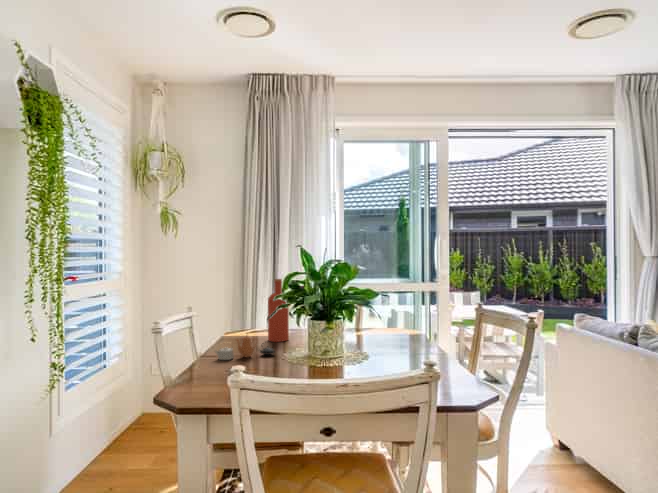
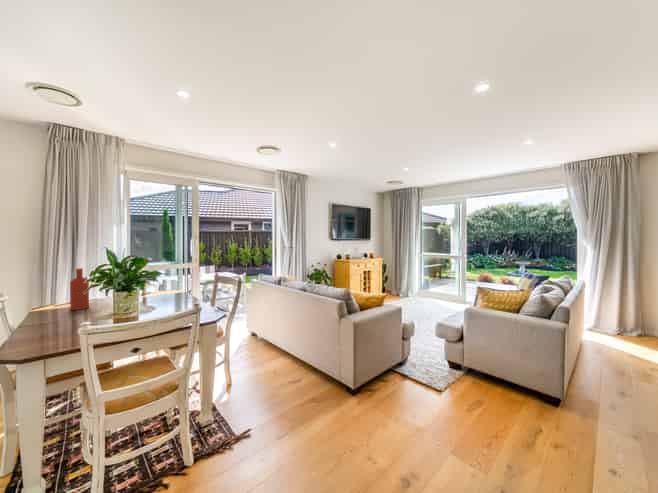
teapot: present [216,336,275,360] -> none [26,308,84,328]

